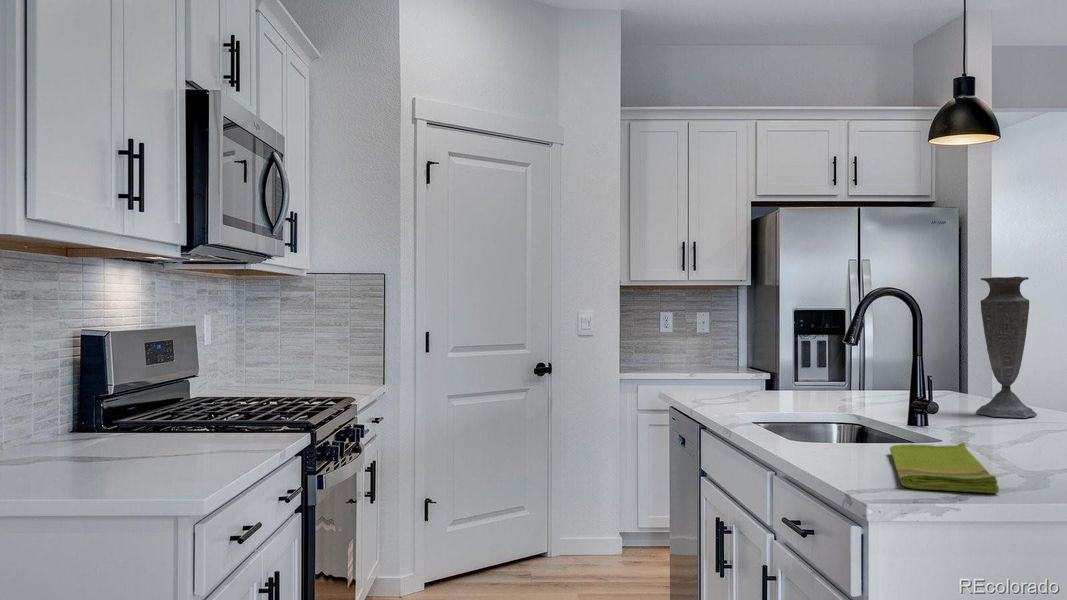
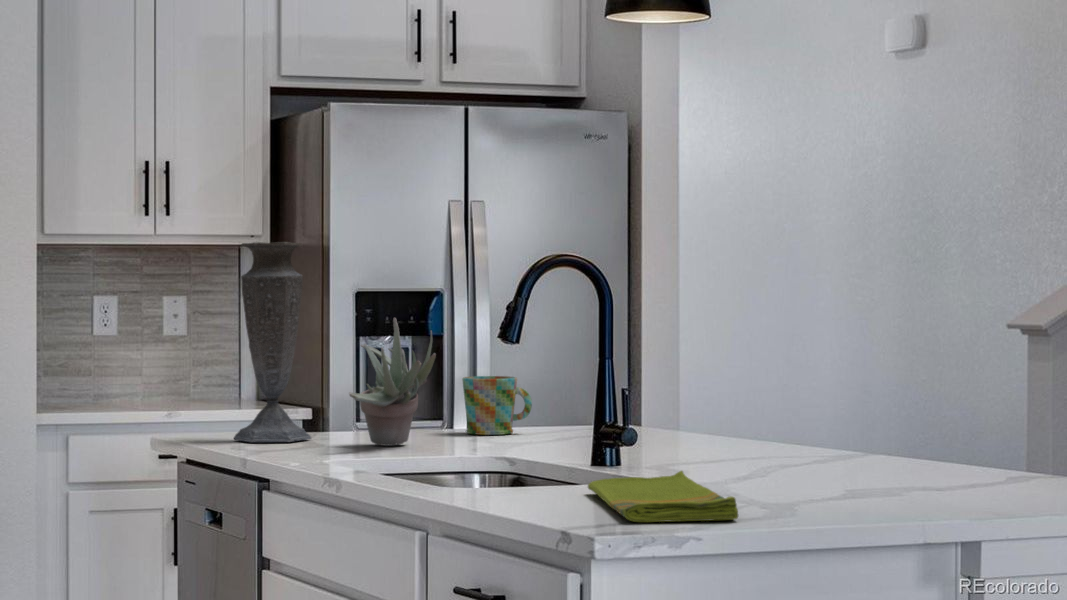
vase: present [976,277,1037,418] -> present [234,242,311,442]
succulent plant: none [756,327,813,403] -> present [349,318,436,446]
mug: none [839,362,884,397] -> present [462,376,532,435]

